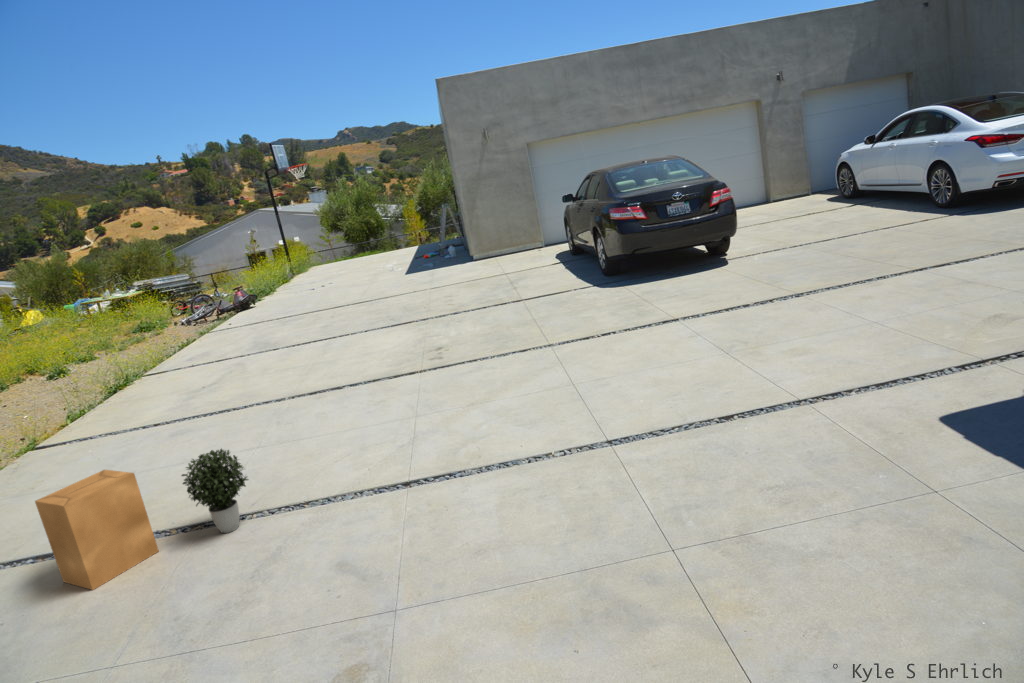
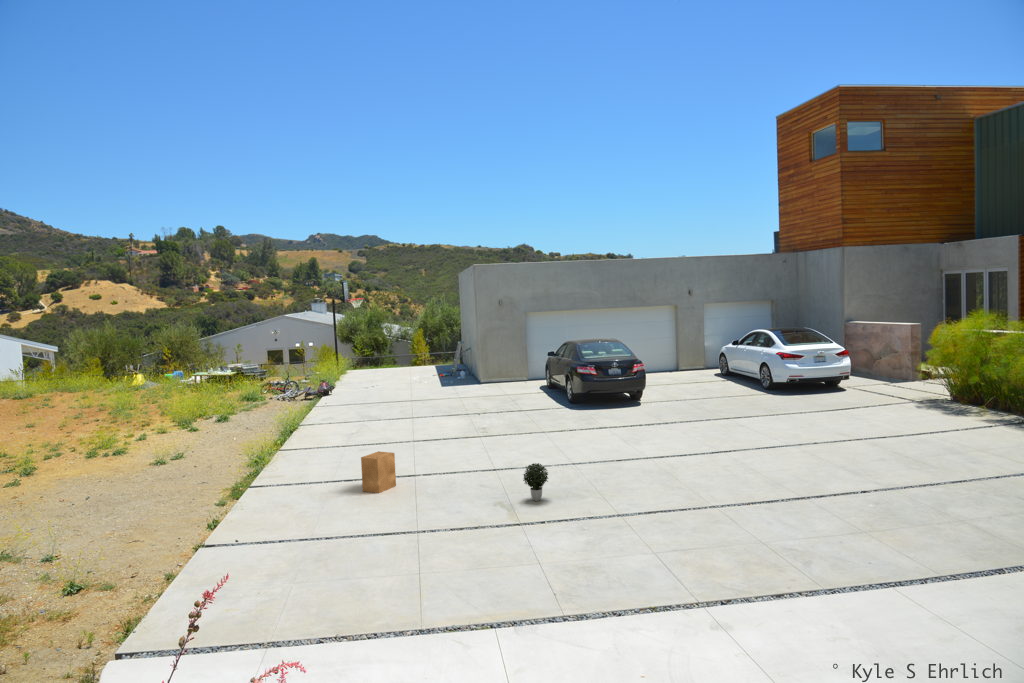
potted plant: present [182,449,248,533] -> present [523,463,548,501]

